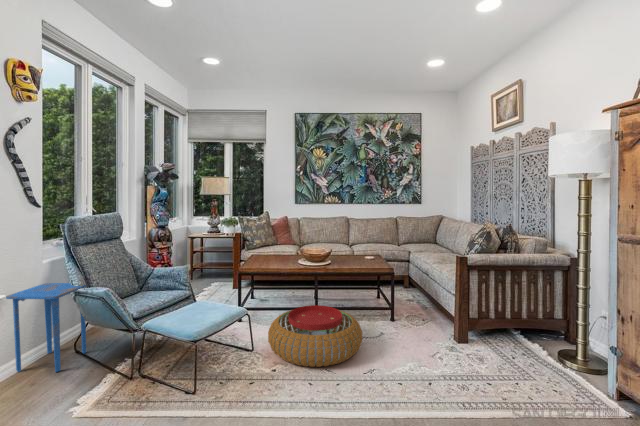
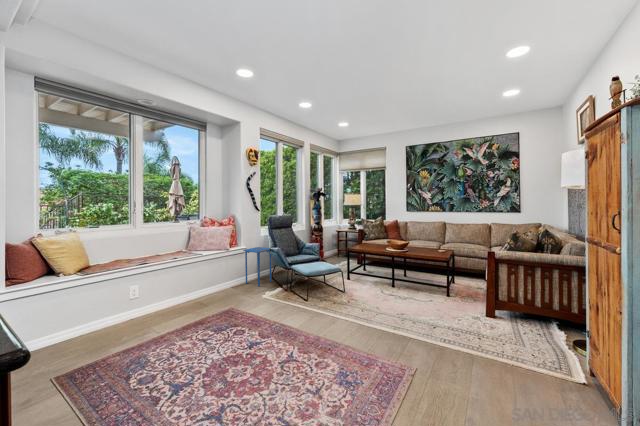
pouf: present [268,305,362,367] -> none [350,275,410,309]

